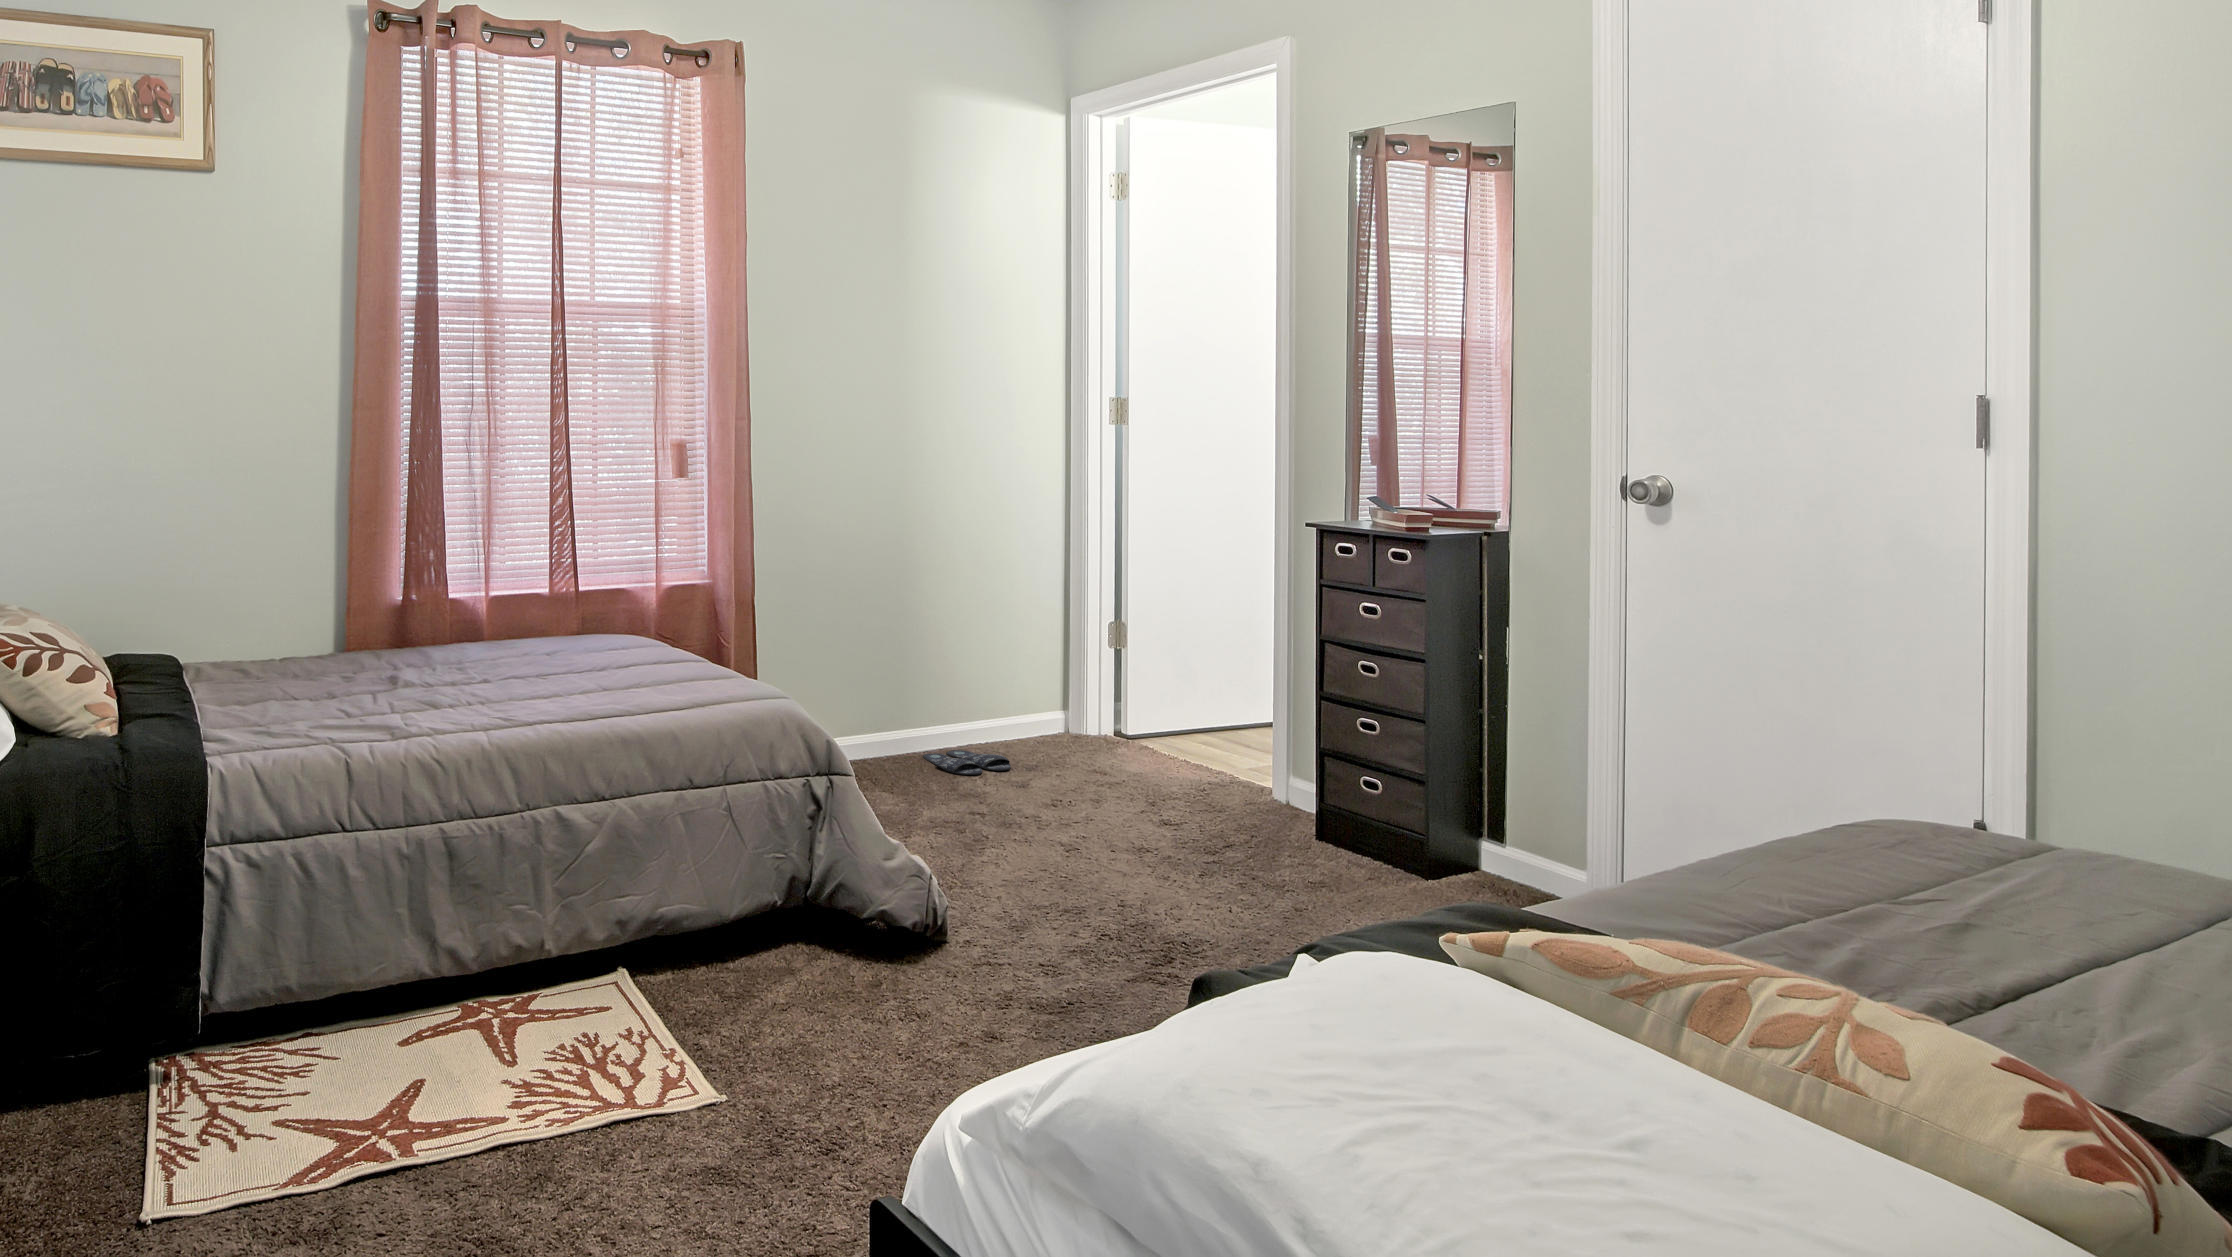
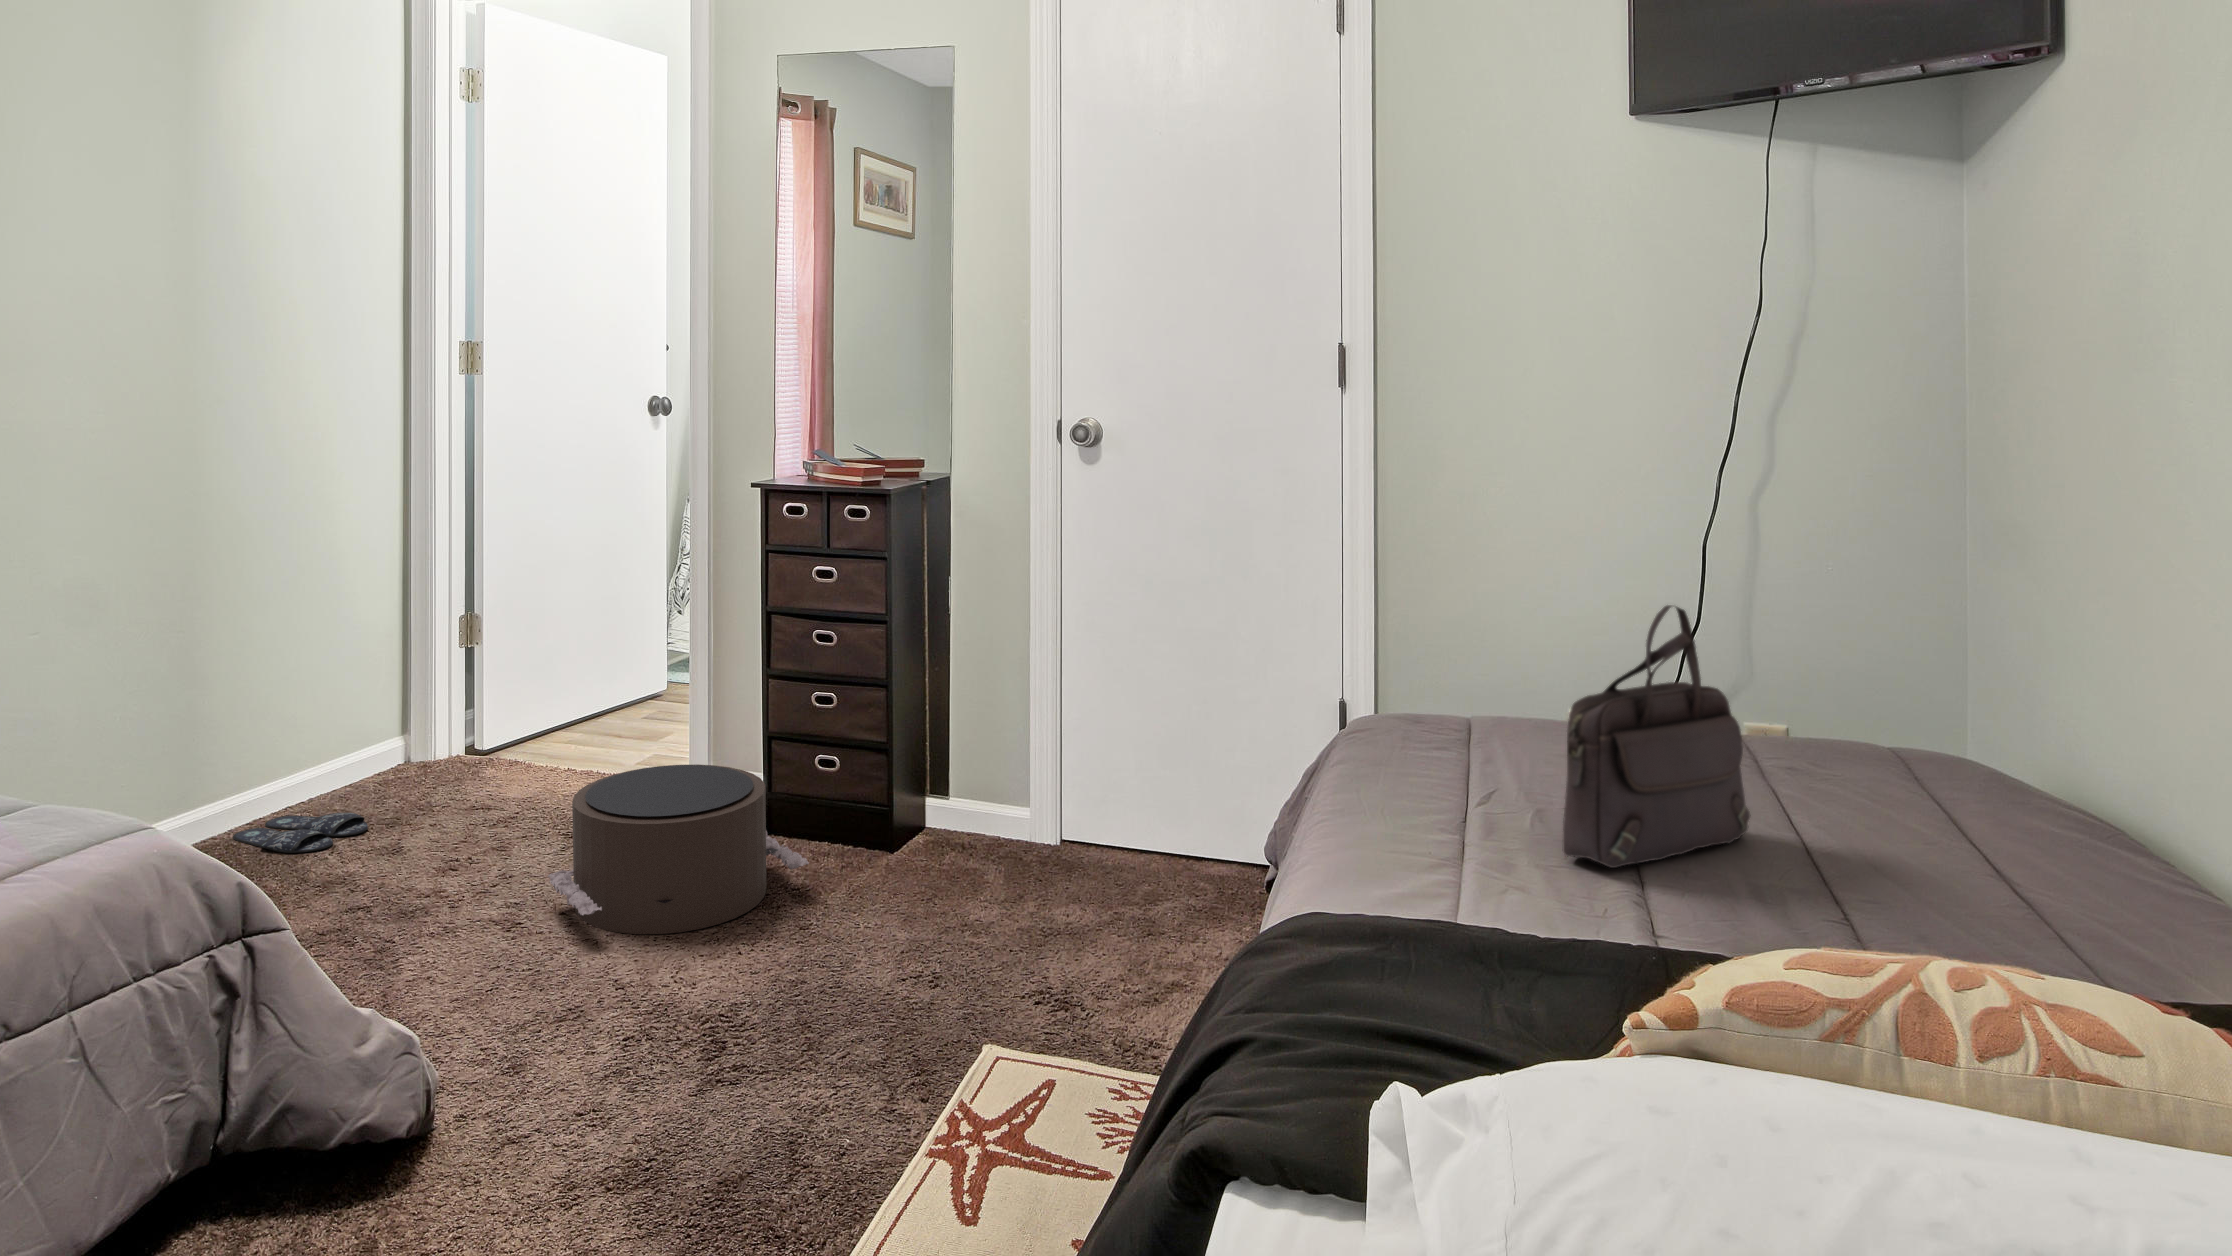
handbag: none [1765,659,2076,942] -> present [1563,605,1751,868]
pouf: none [1102,754,1320,889] -> present [548,764,809,934]

